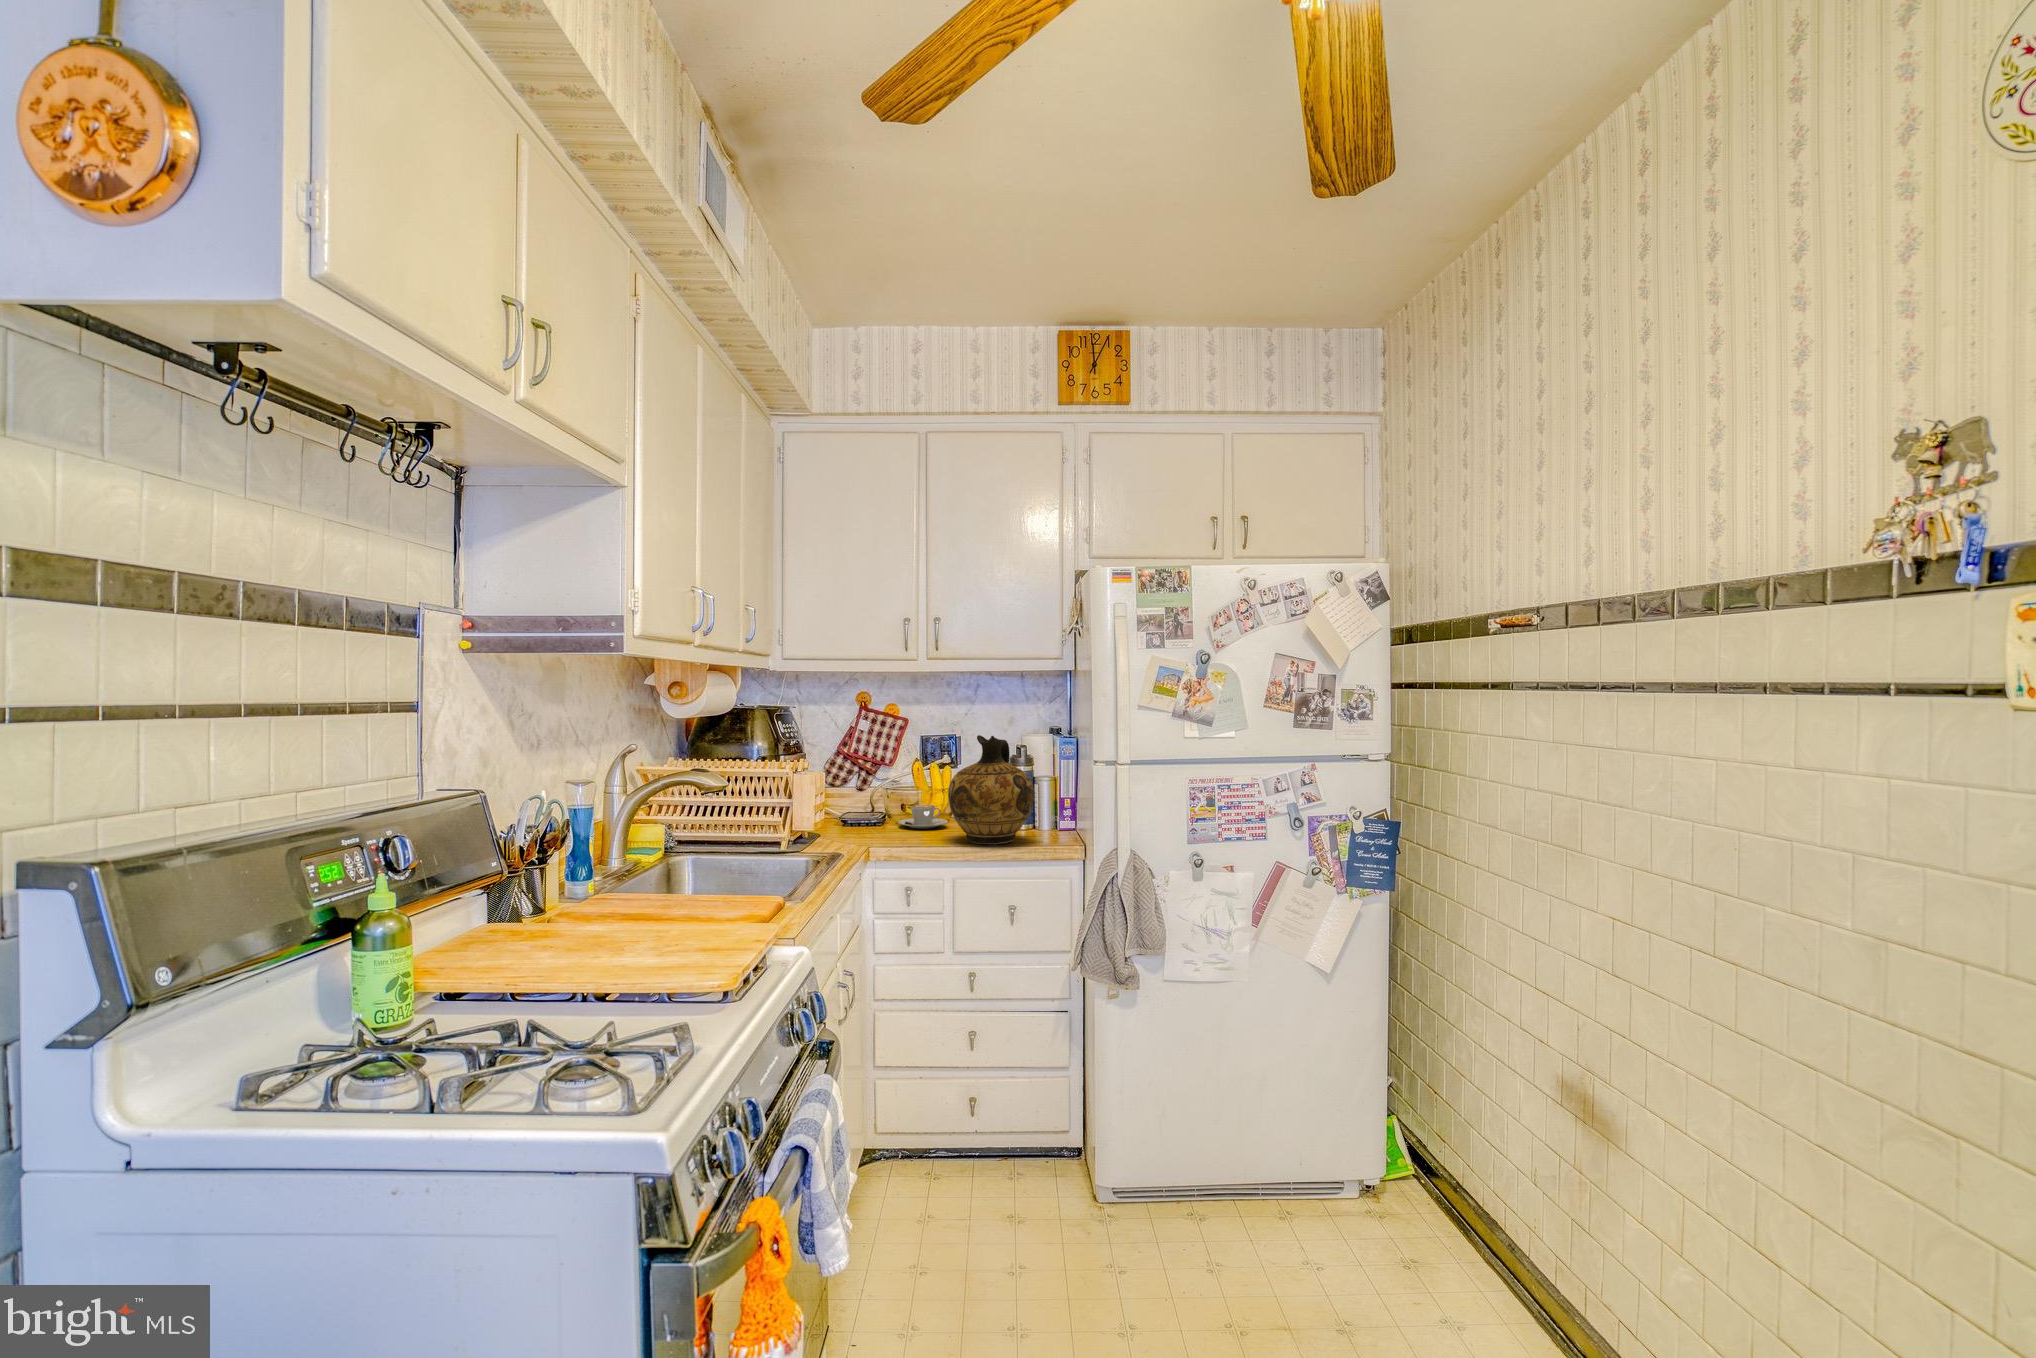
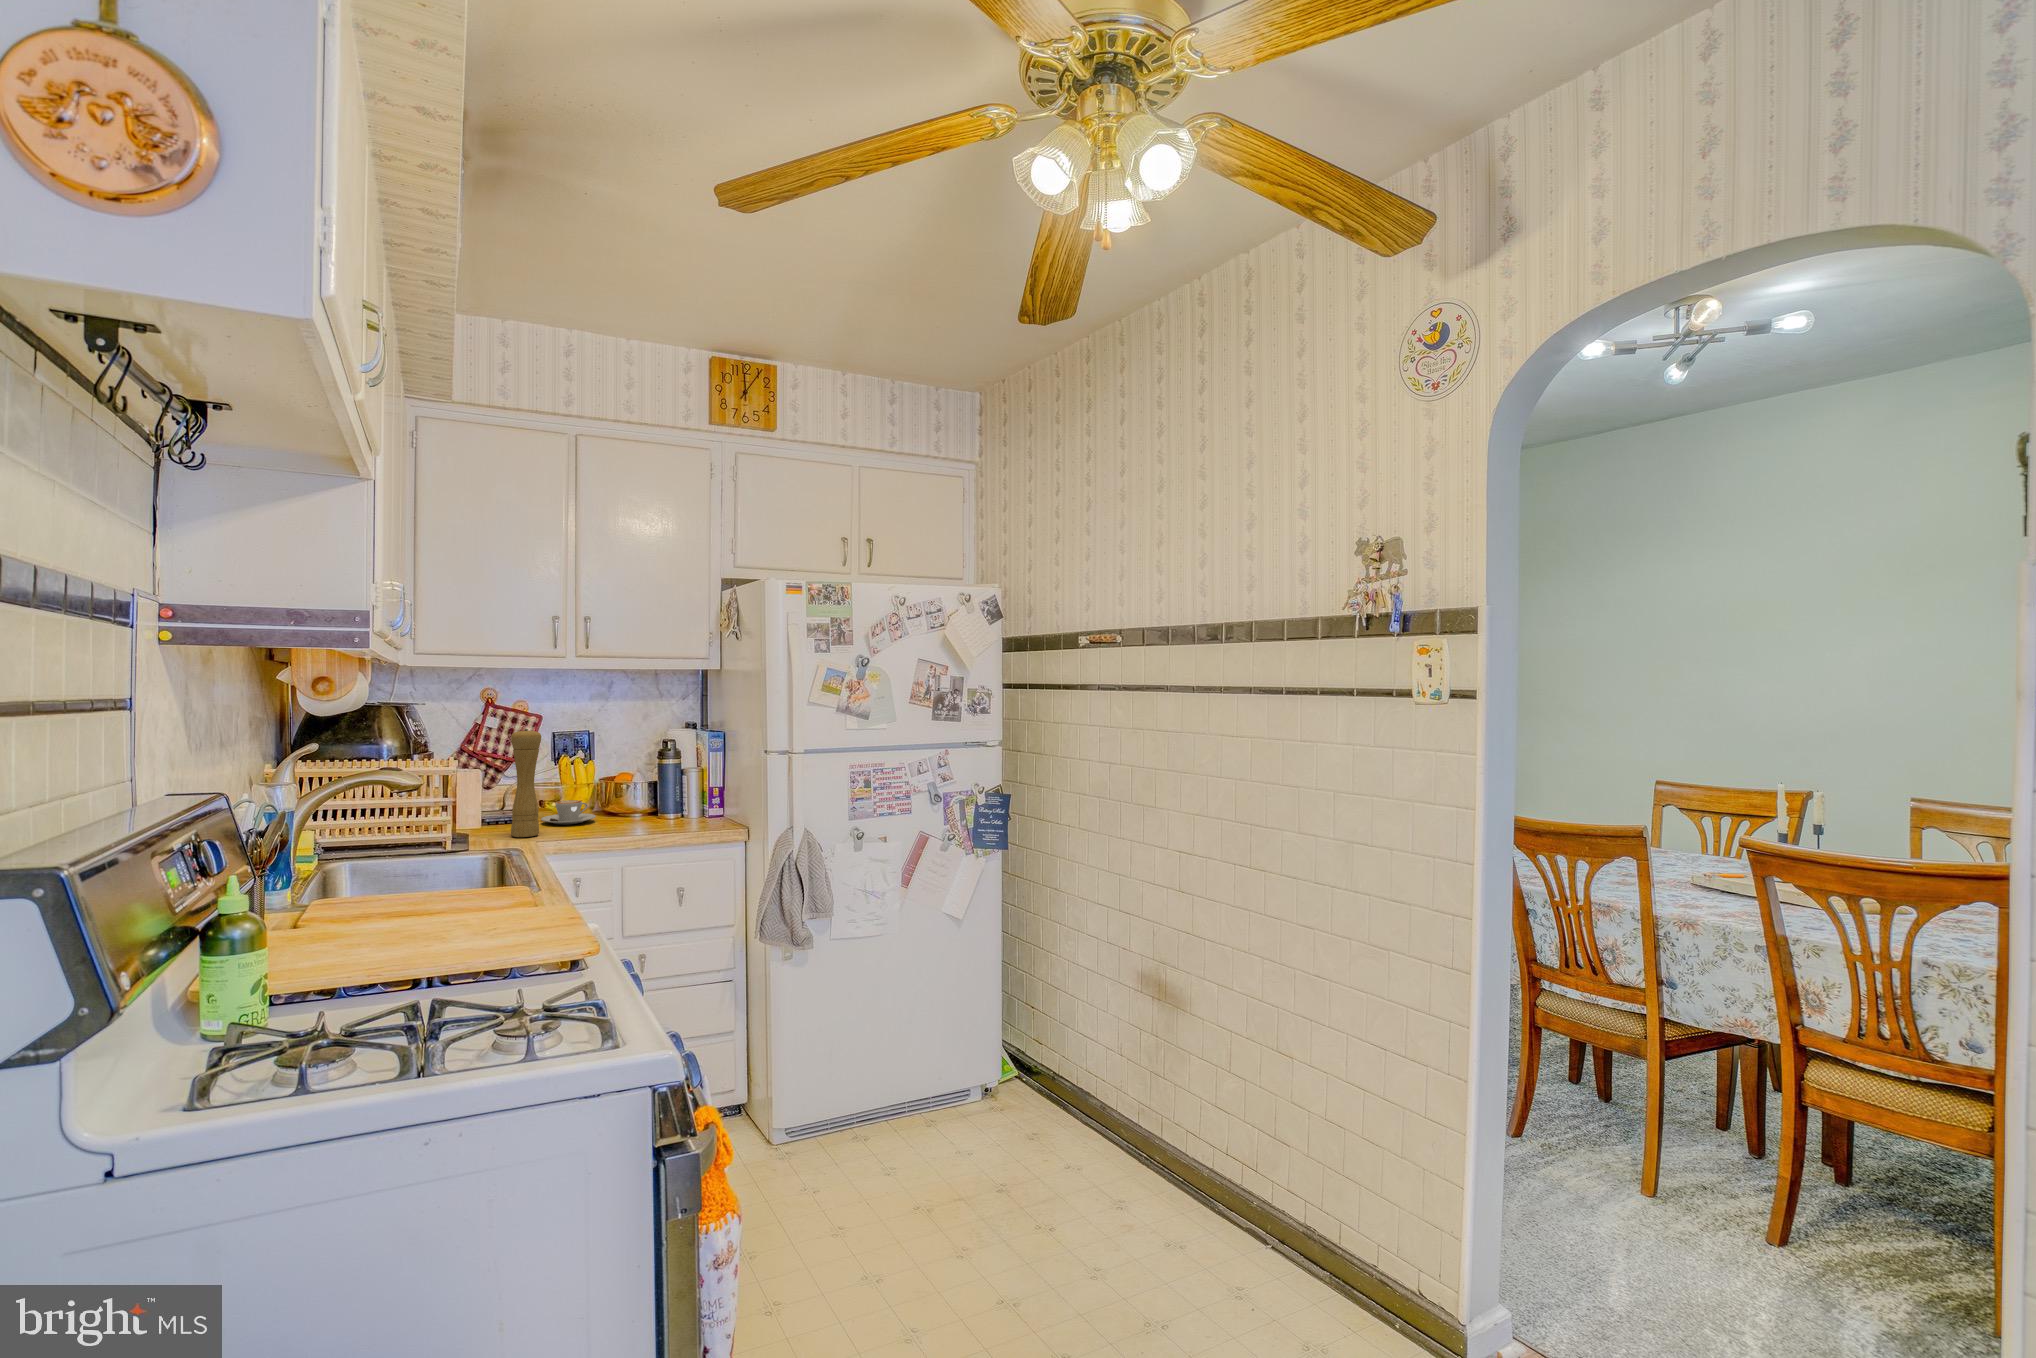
pepper mill: none [864,731,891,838] -> present [511,729,541,837]
ceramic jug: present [948,735,1034,844] -> none [606,732,695,835]

